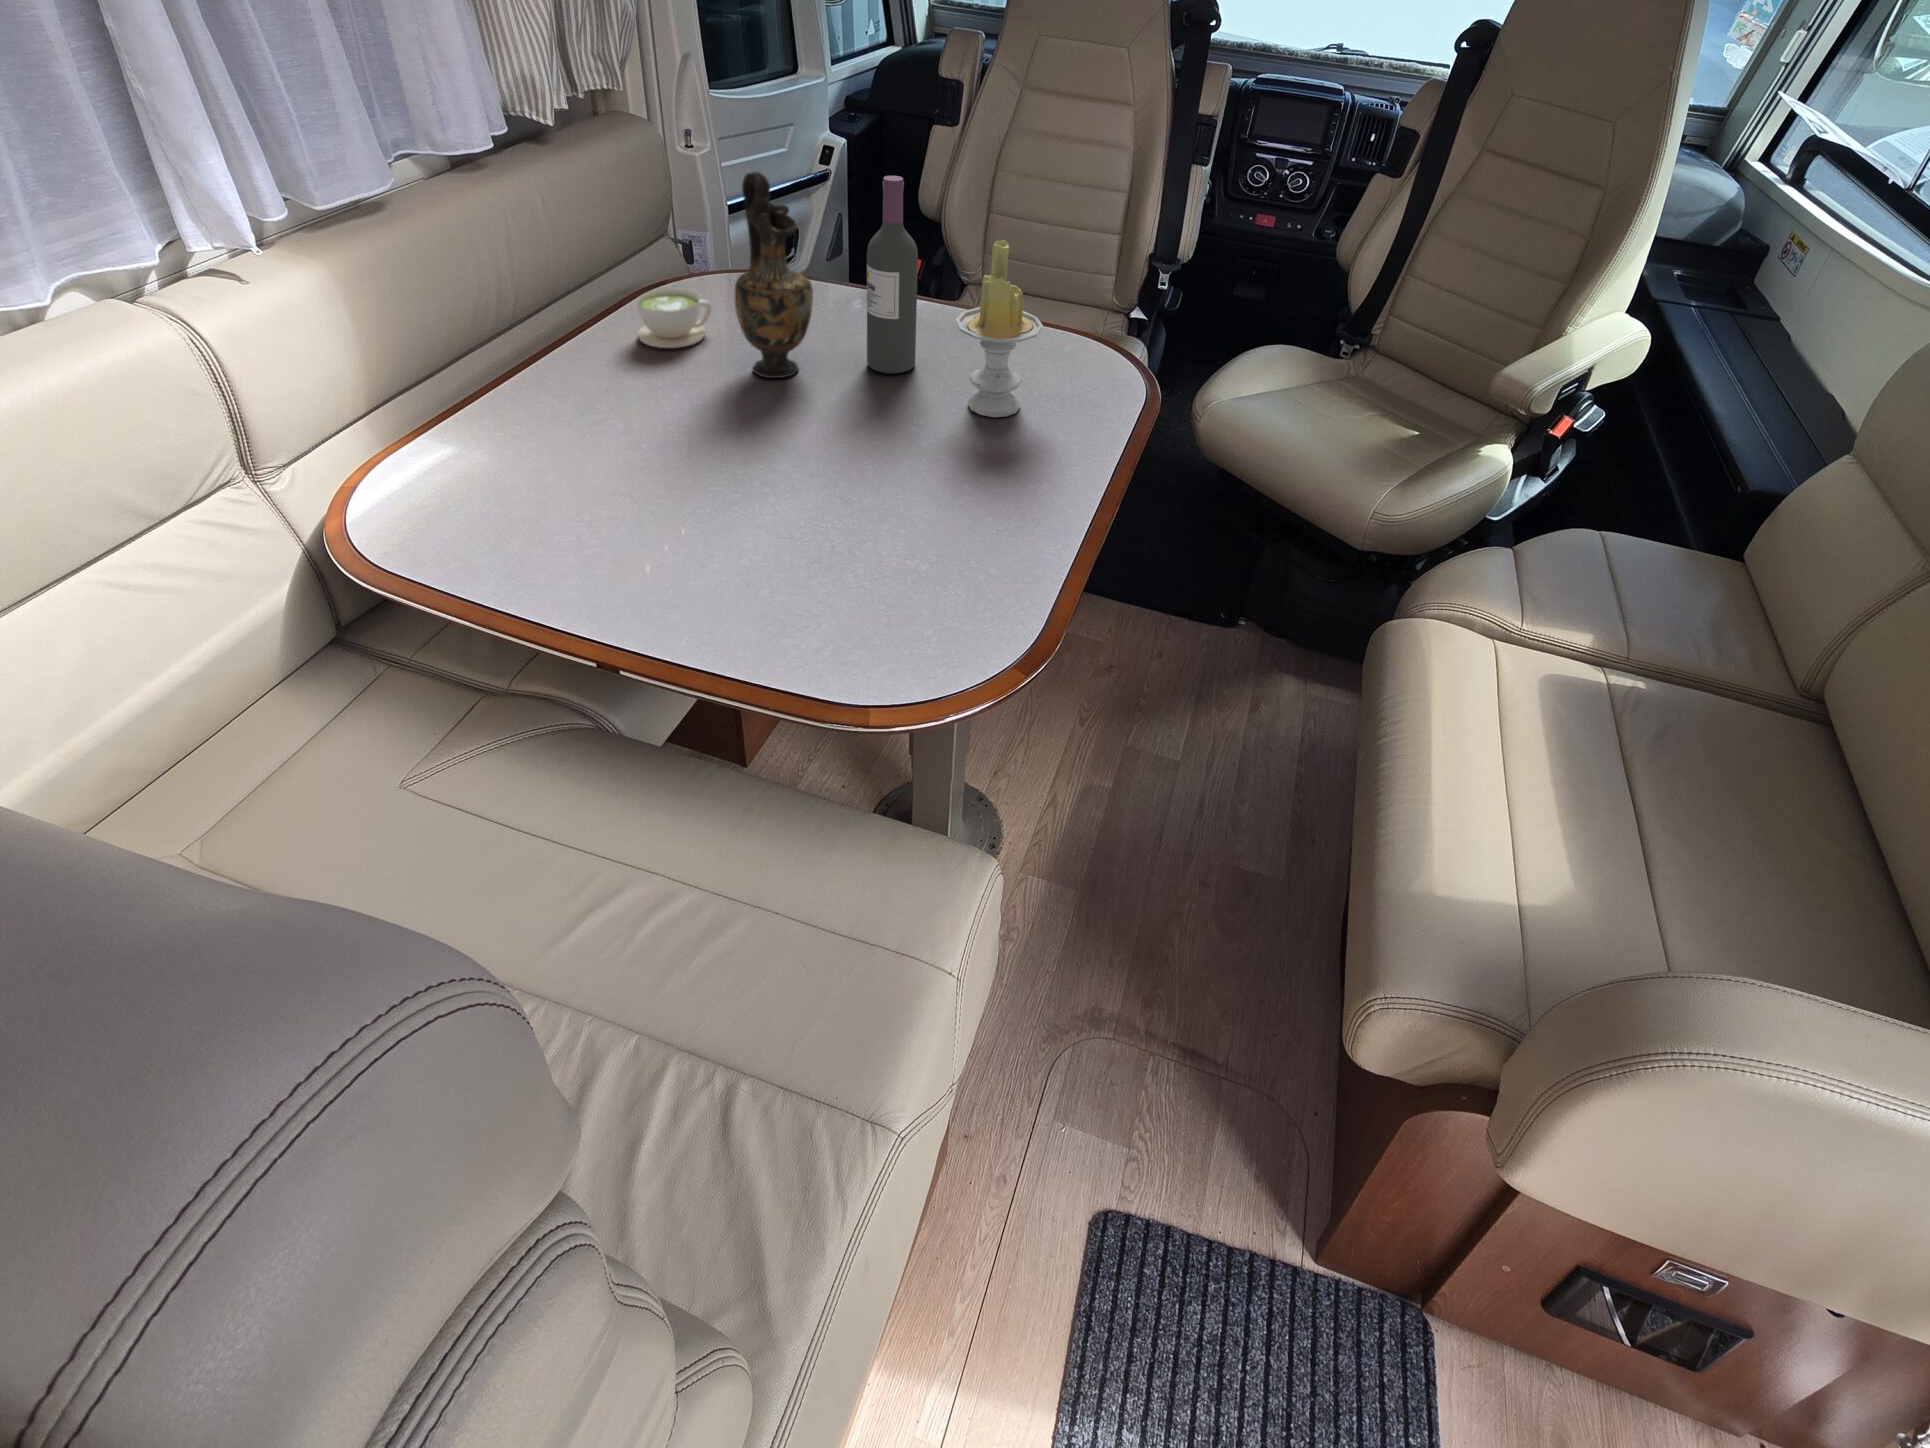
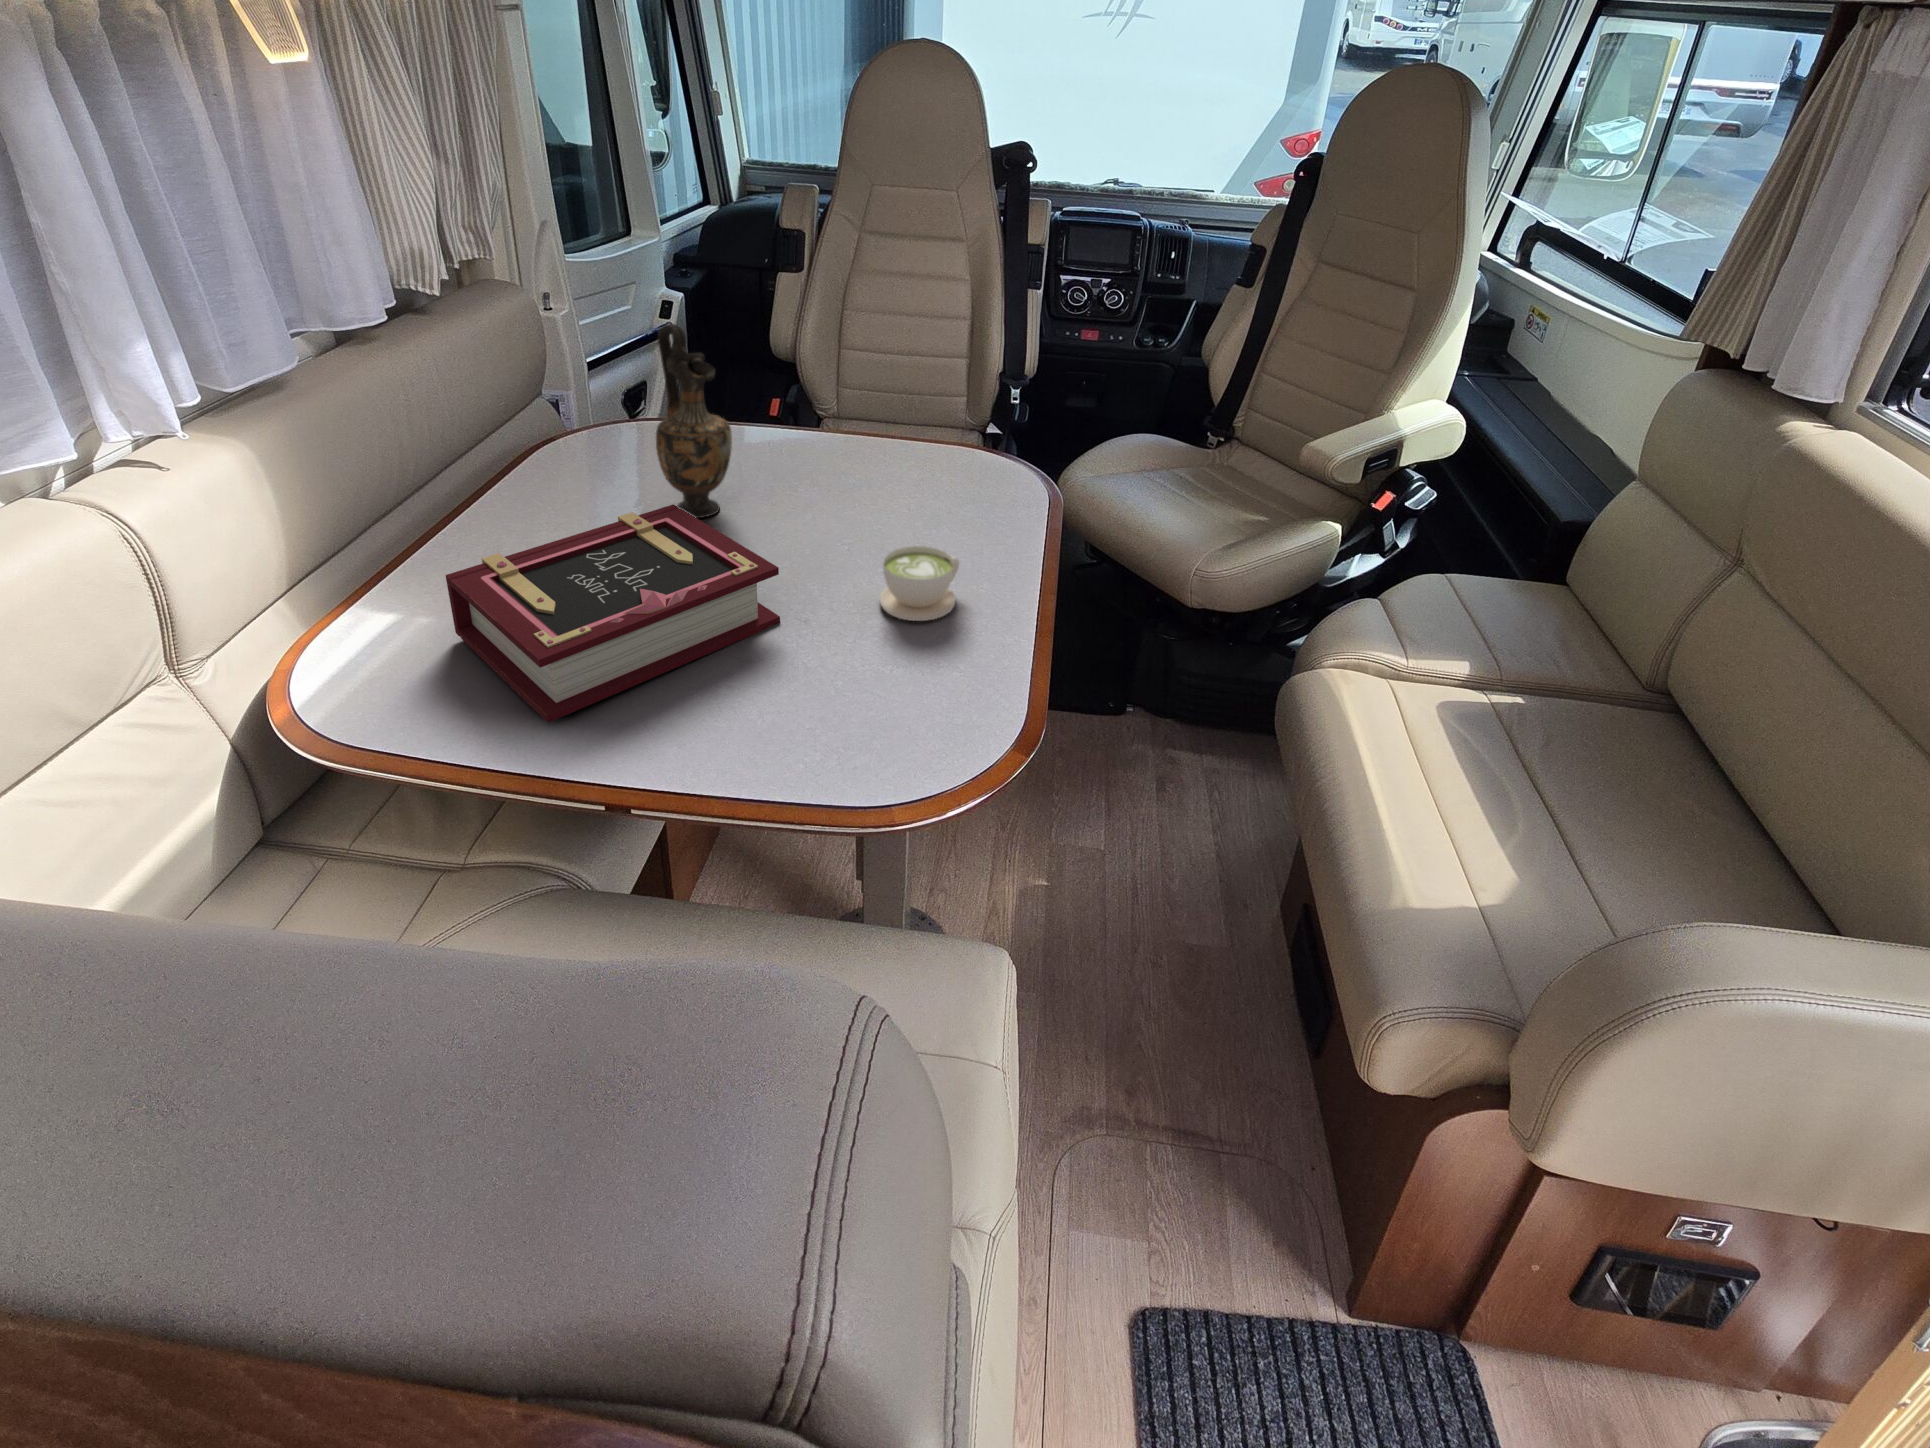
wine bottle: present [867,176,918,373] -> none [782,318,831,502]
candle: present [956,240,1043,417] -> none [877,368,959,532]
coffee cup: present [637,289,712,348] -> present [879,546,959,621]
book: none [496,362,822,568] -> present [446,504,780,723]

